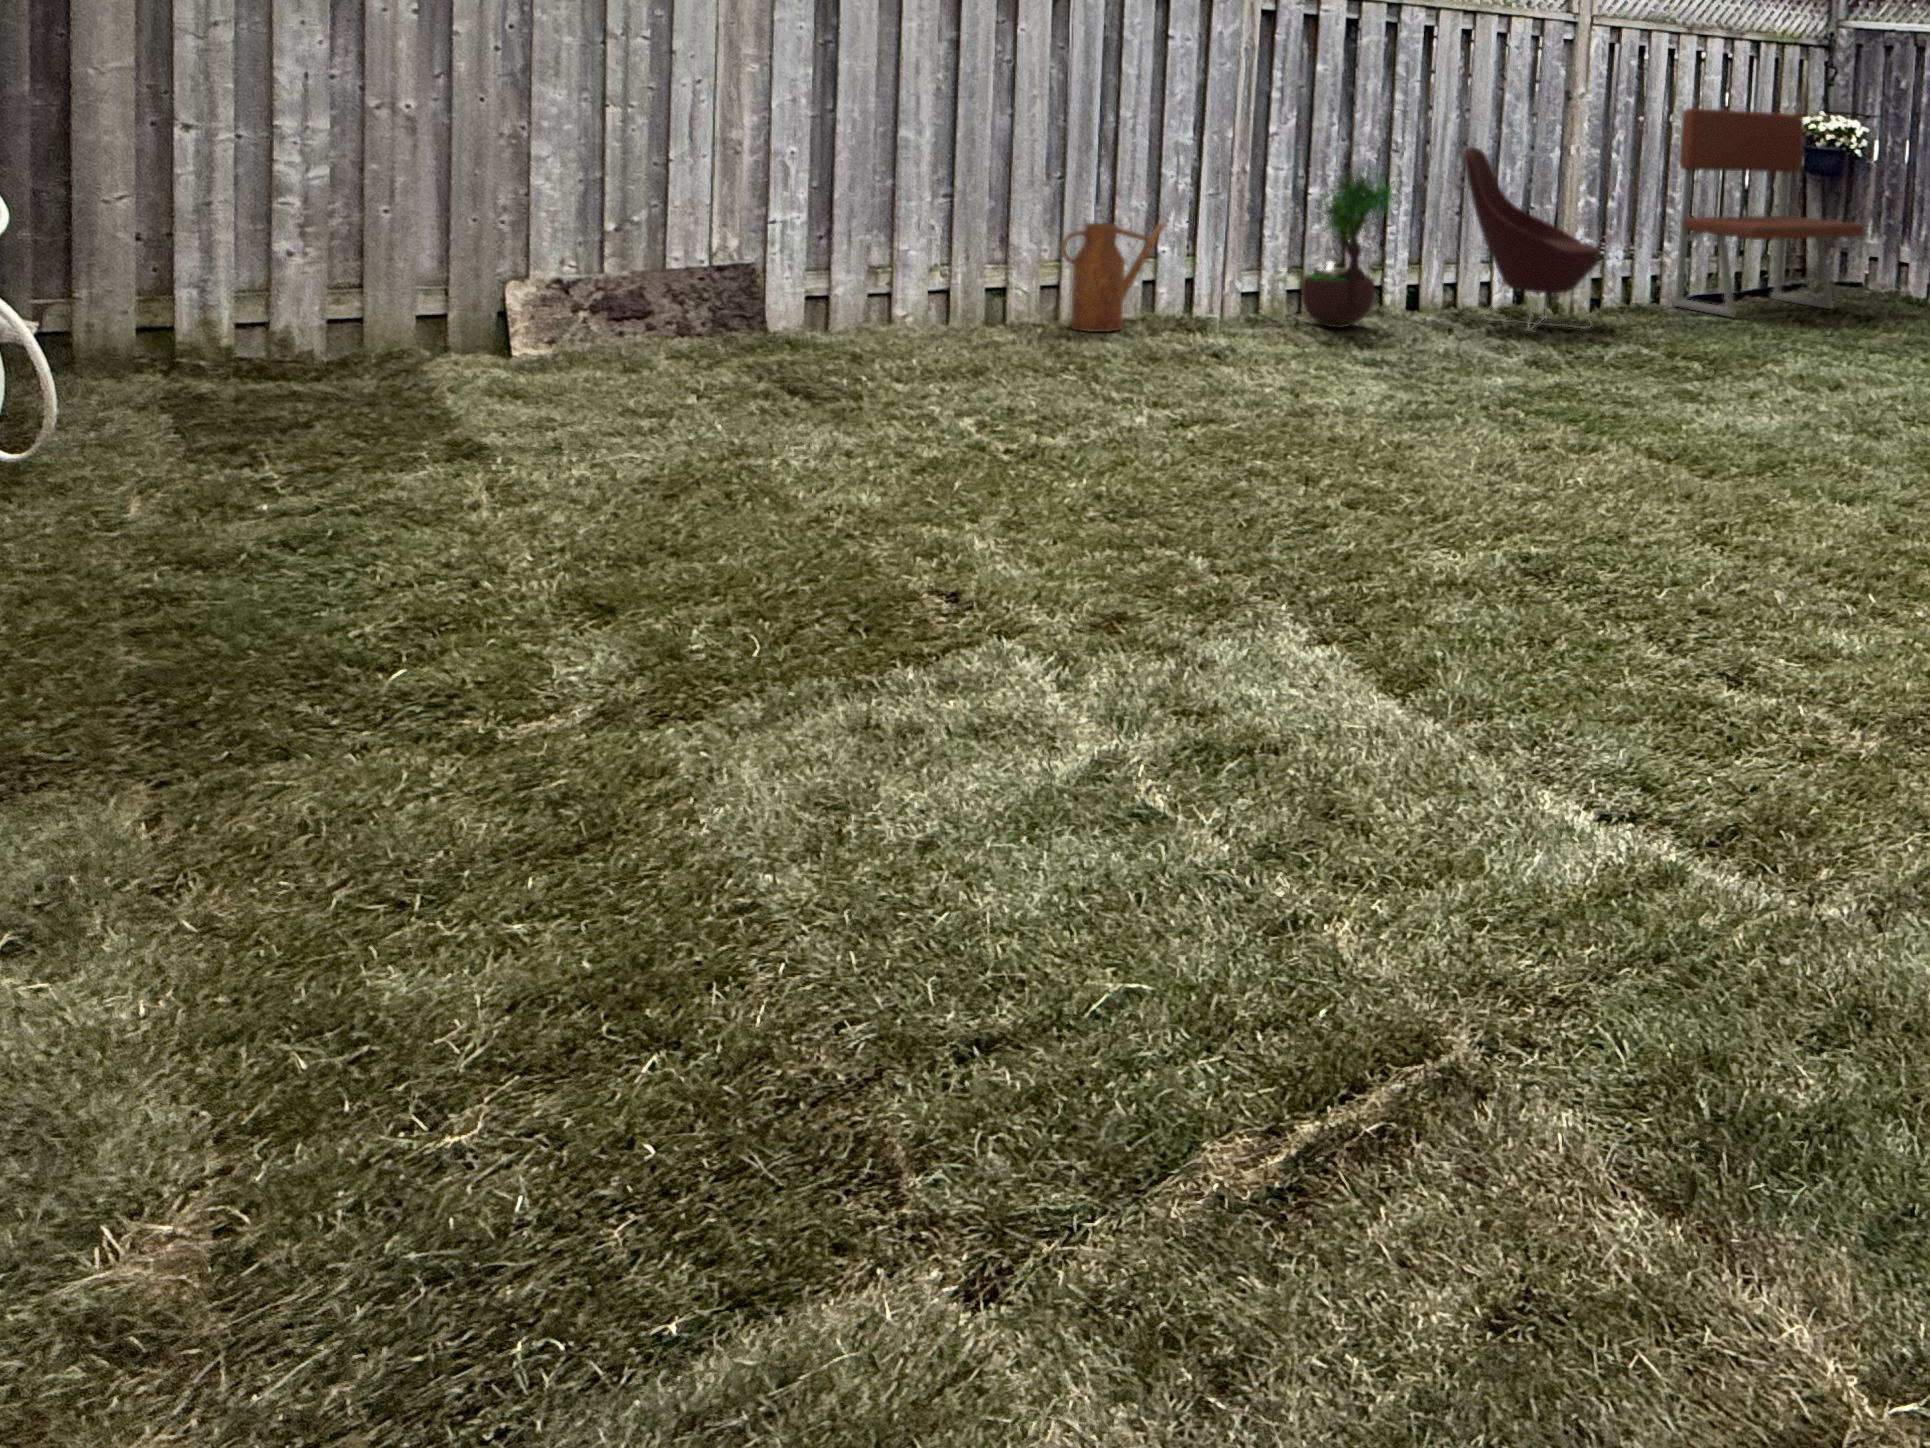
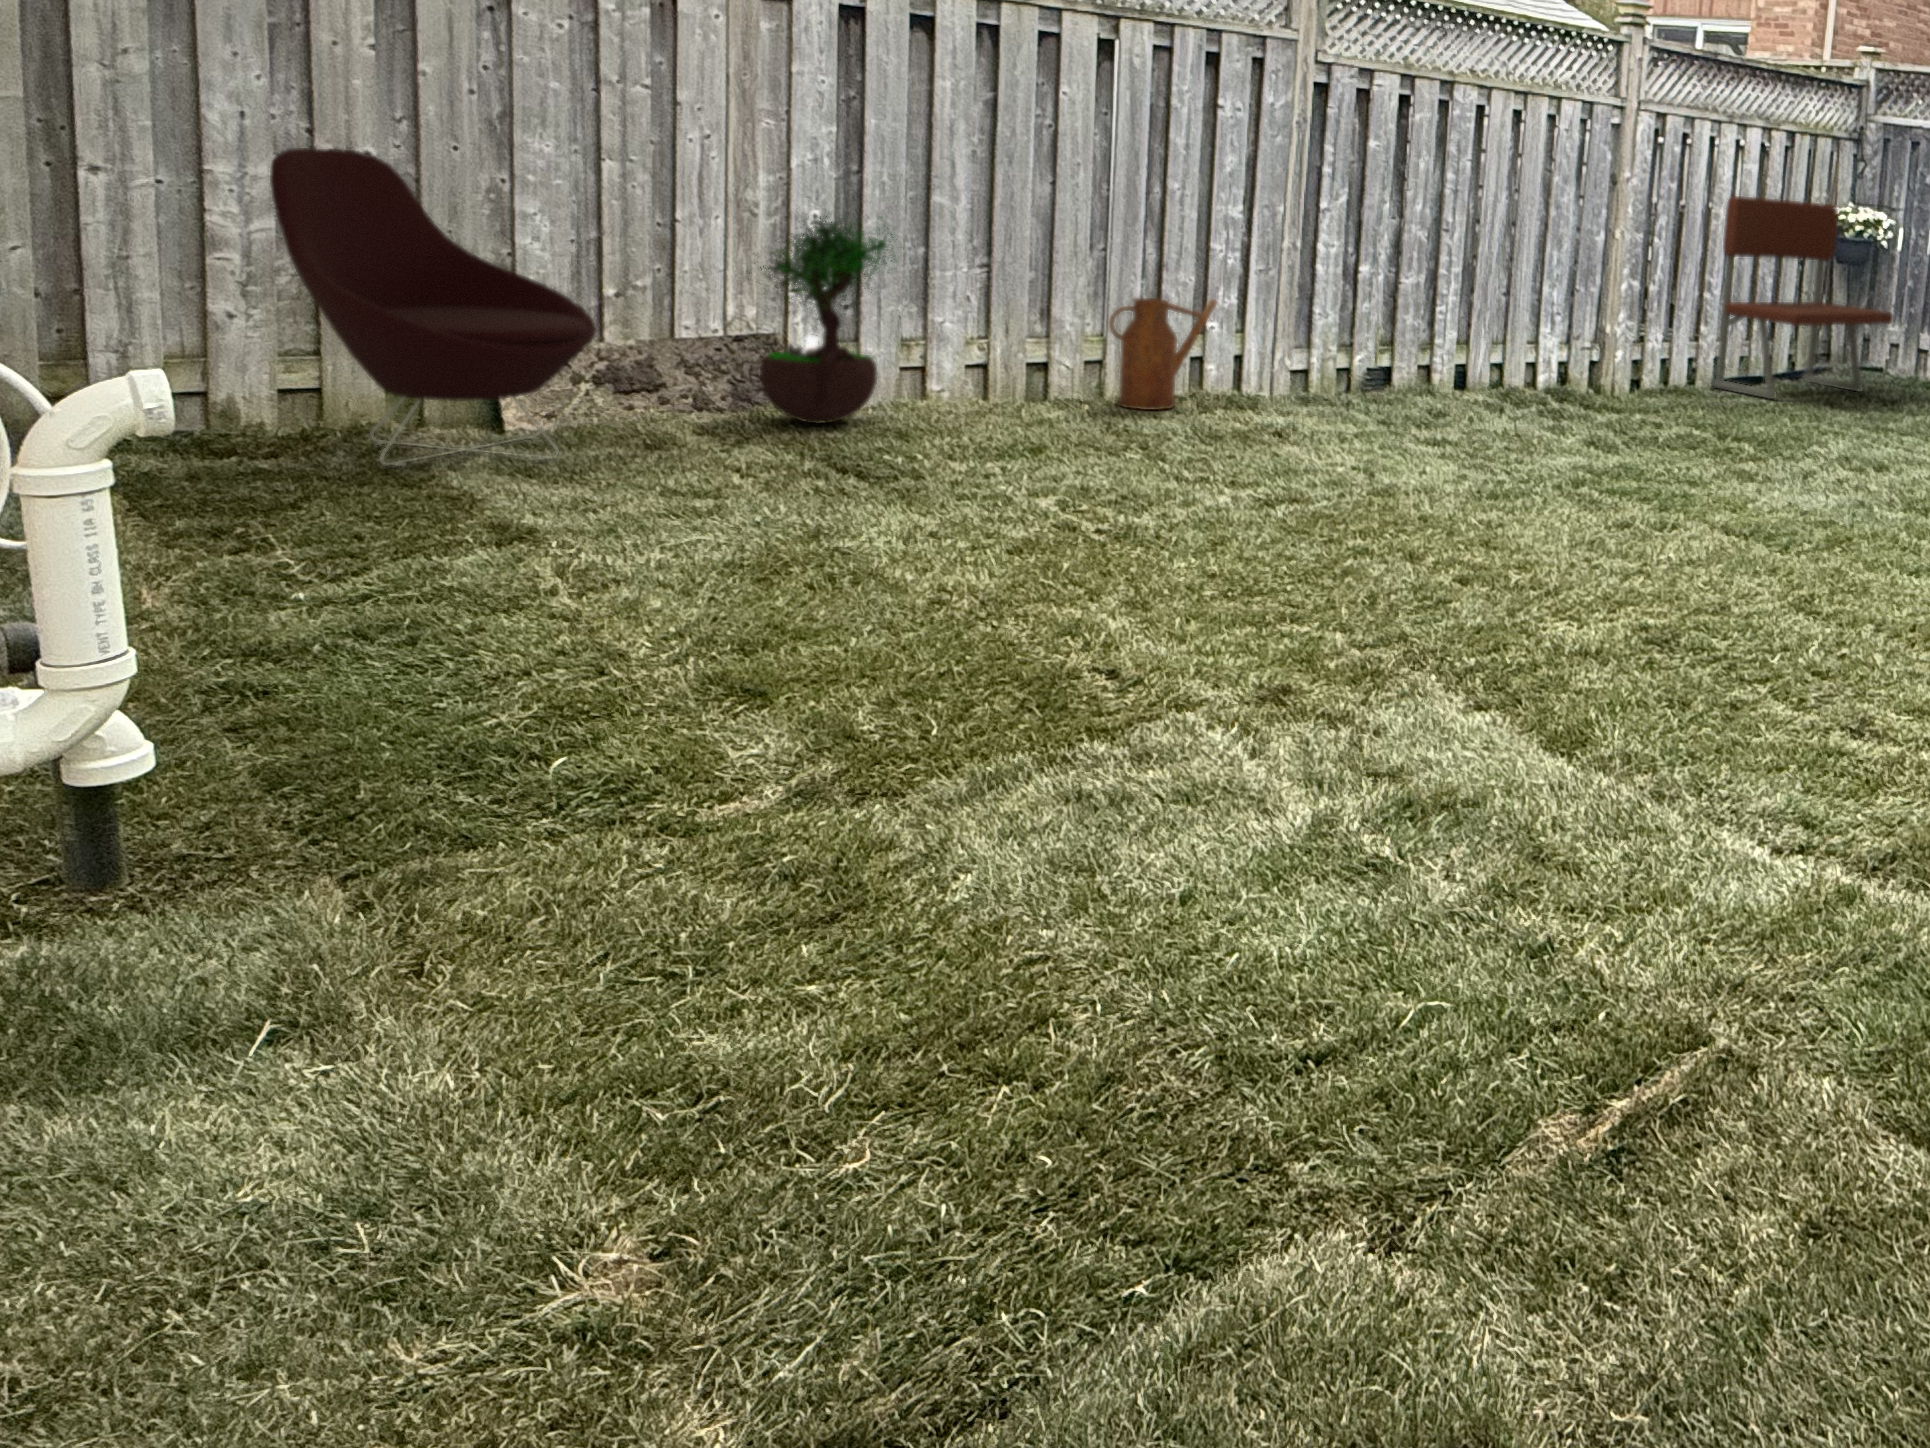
chair: present [1464,147,1601,330] -> present [270,148,597,466]
potted tree: present [1301,170,1397,327] -> present [746,197,902,423]

